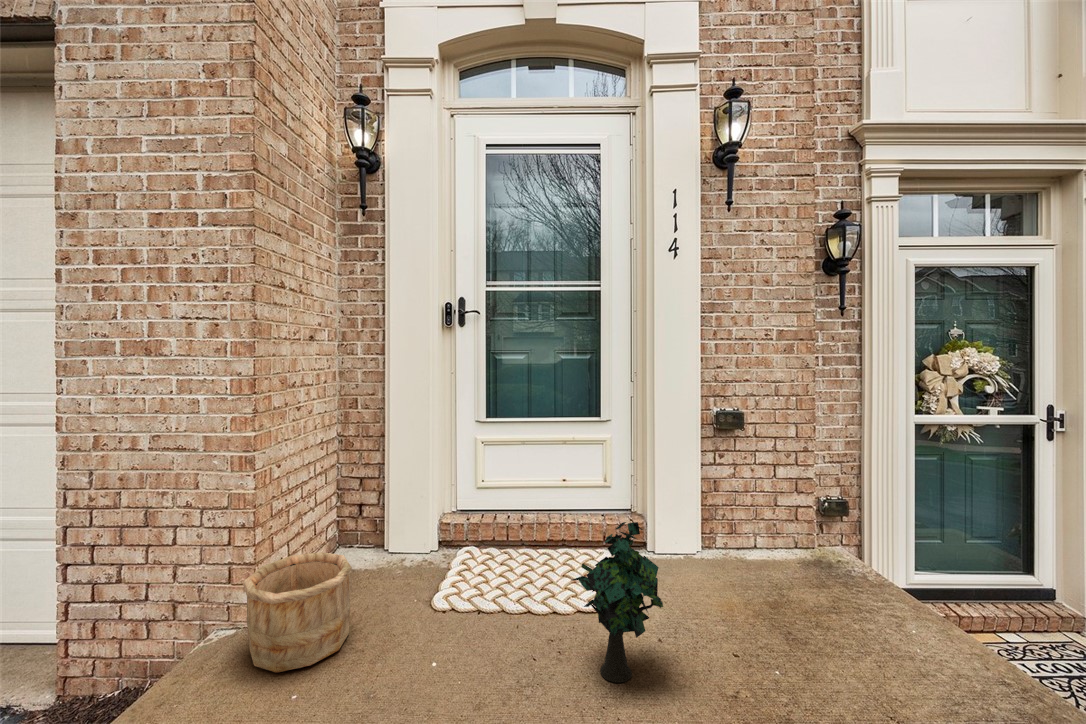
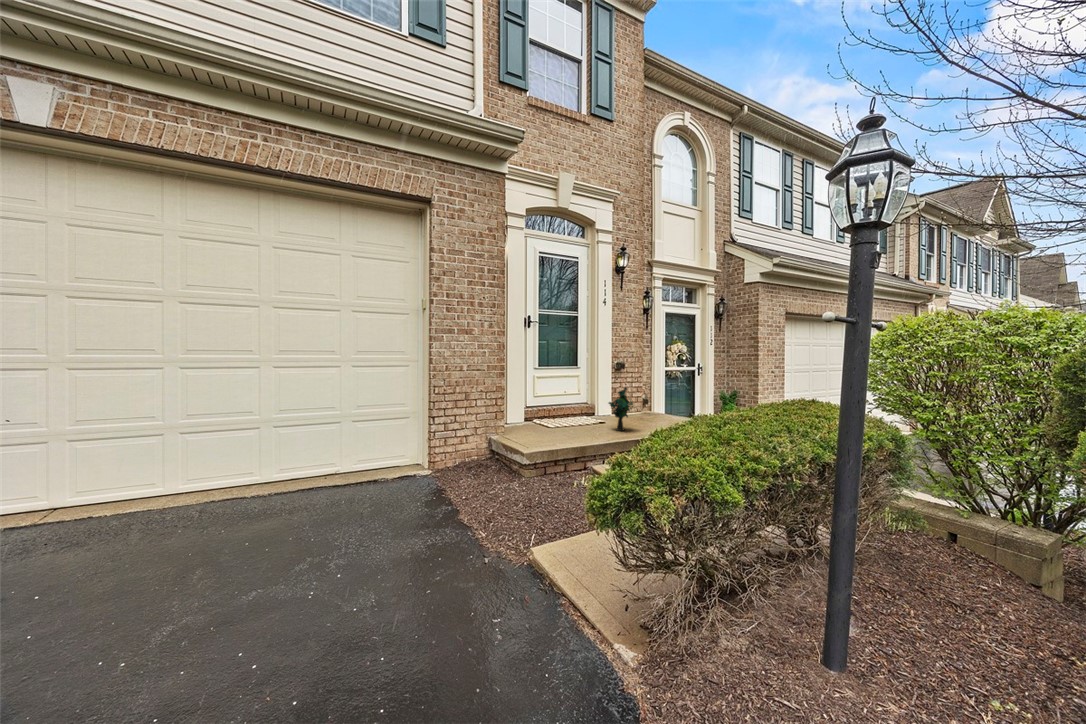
wooden bucket: present [243,552,352,672] -> none [513,408,546,438]

